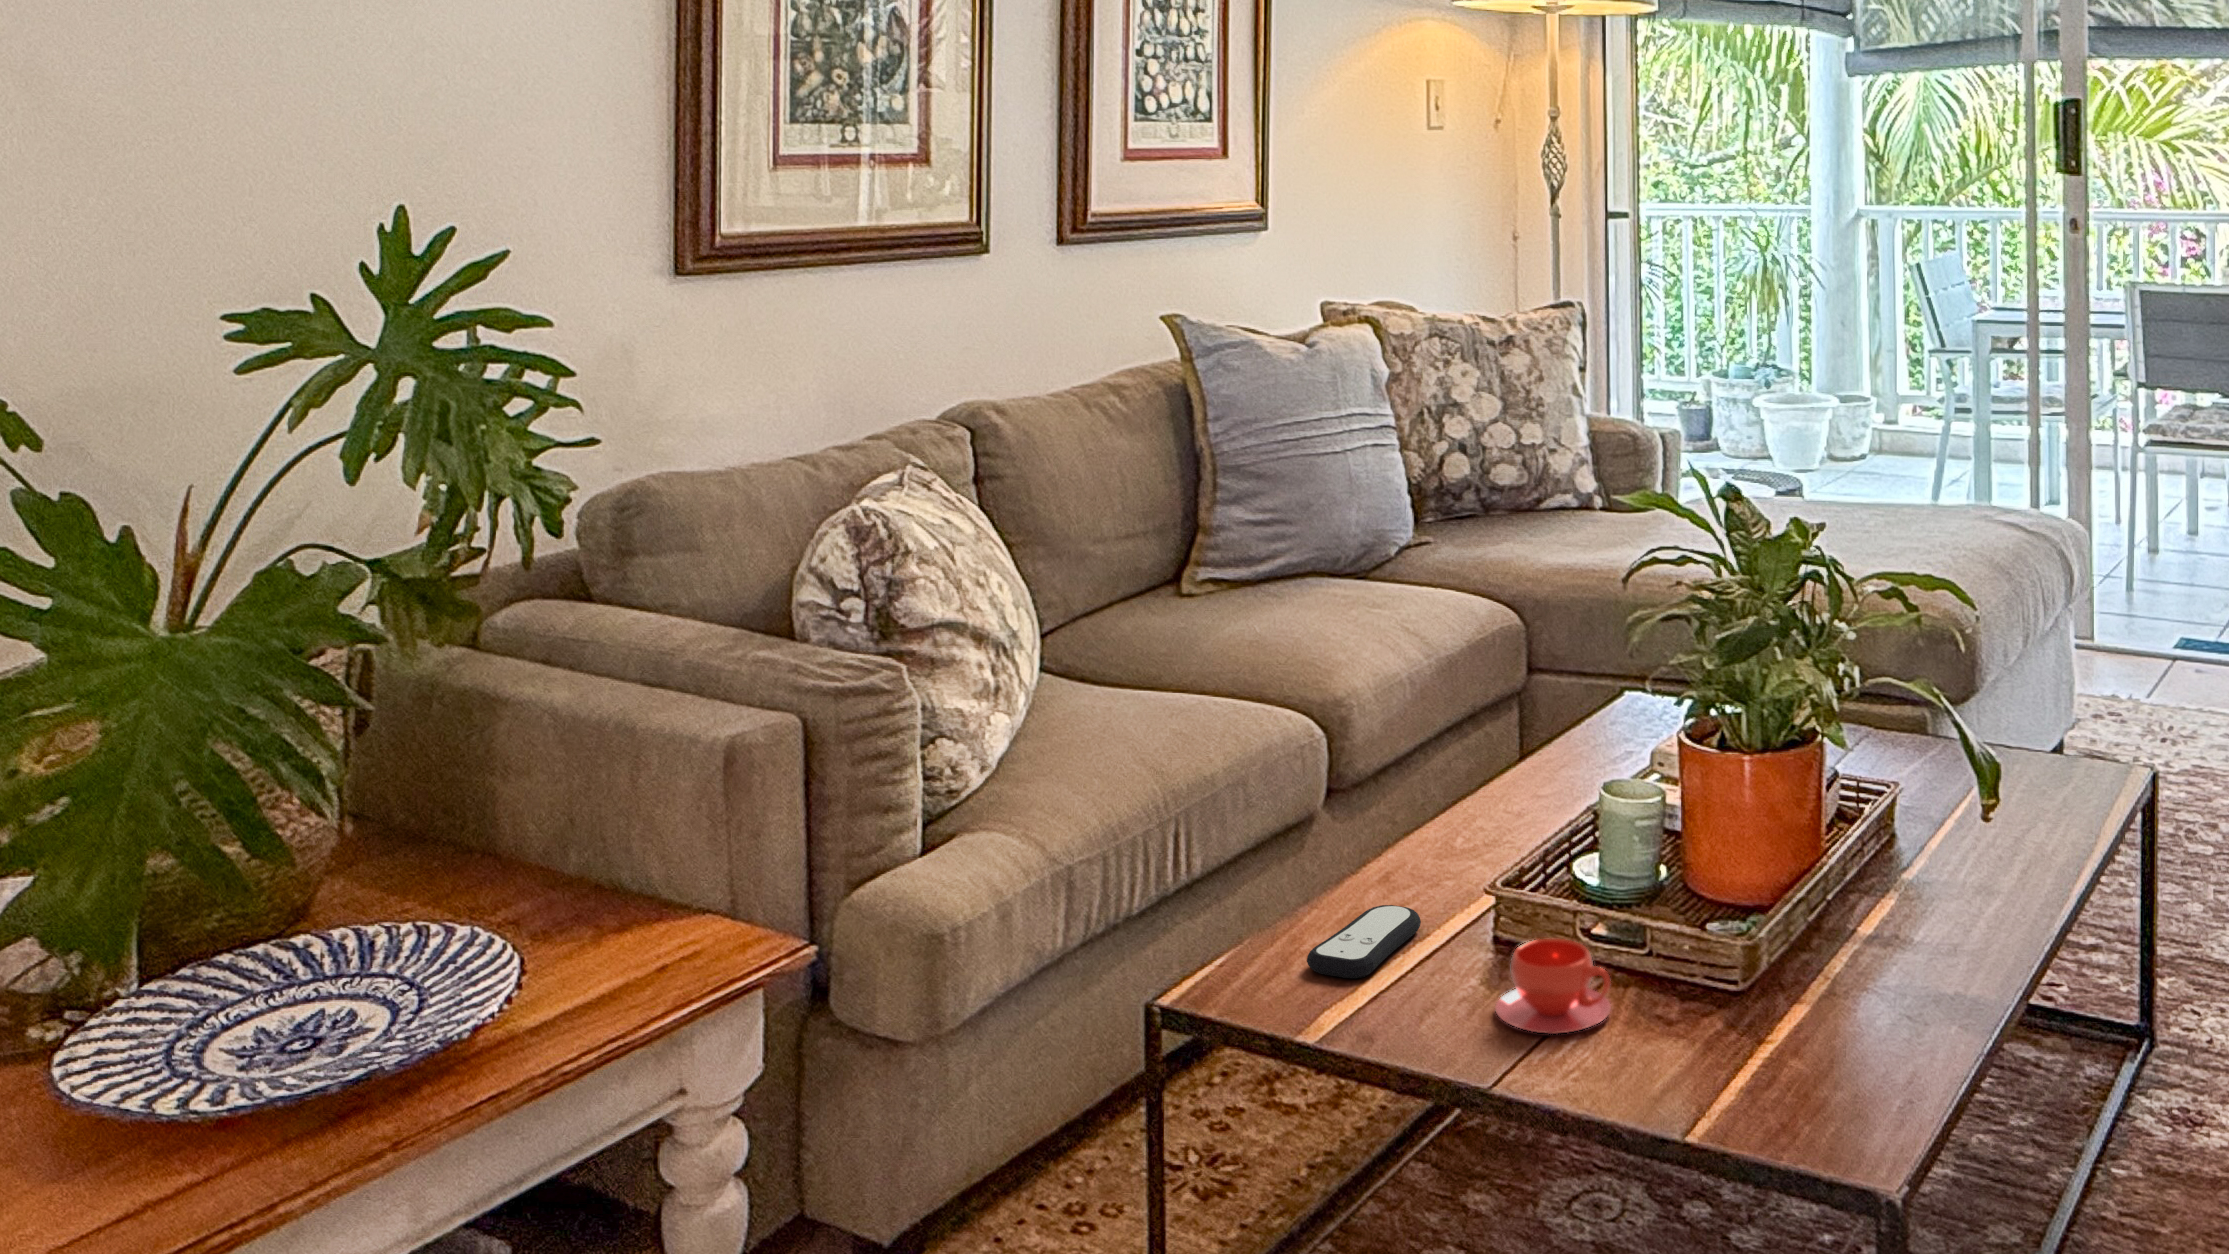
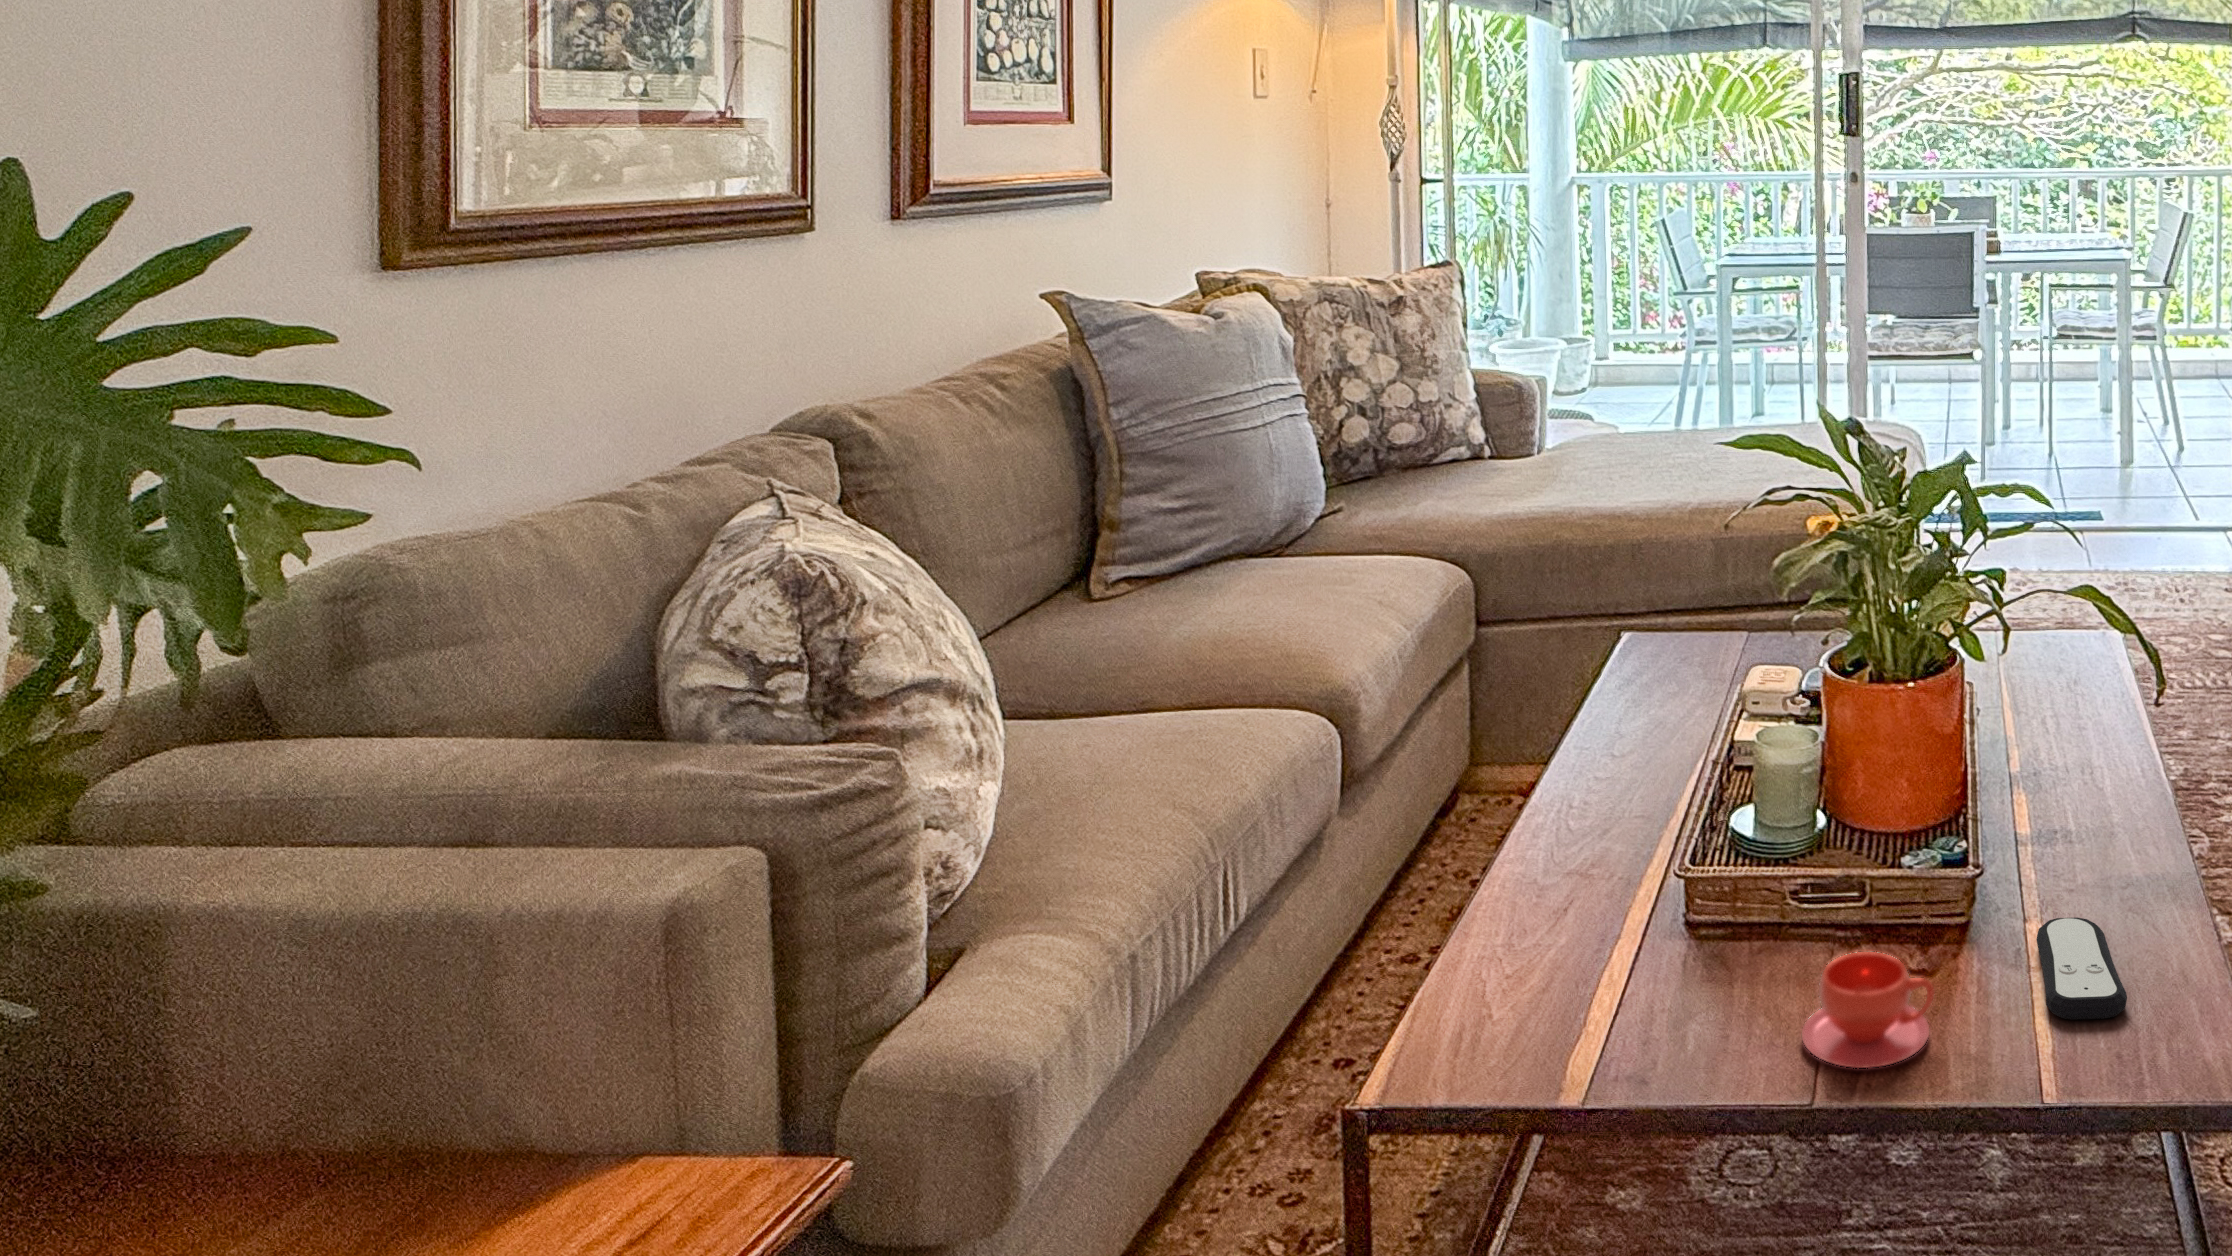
remote control: present [1307,905,1421,978] -> present [2036,917,2127,1020]

